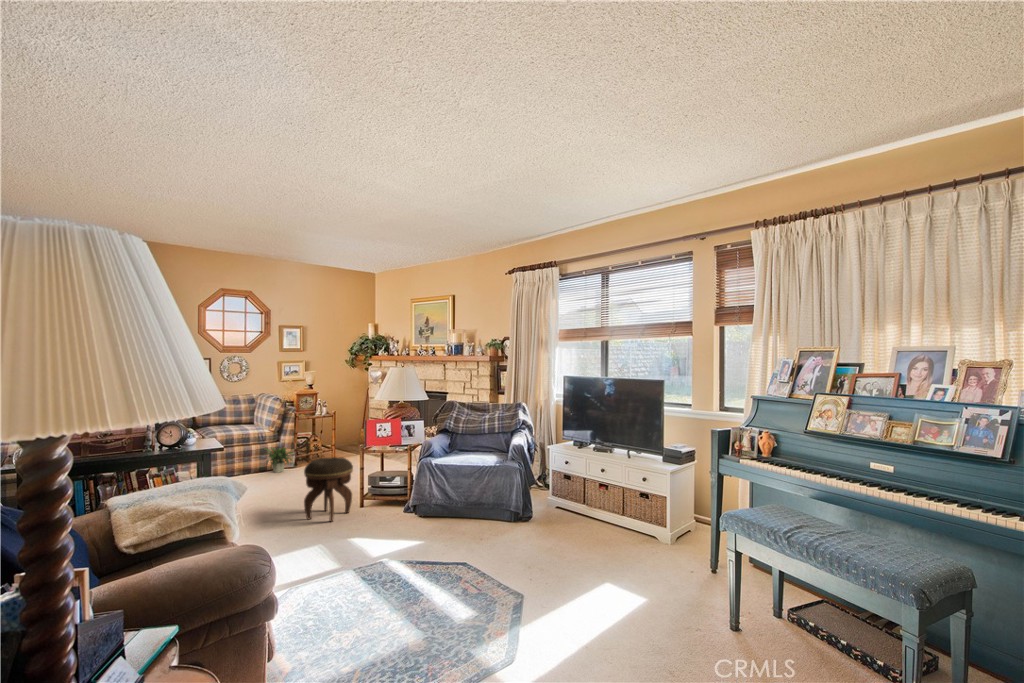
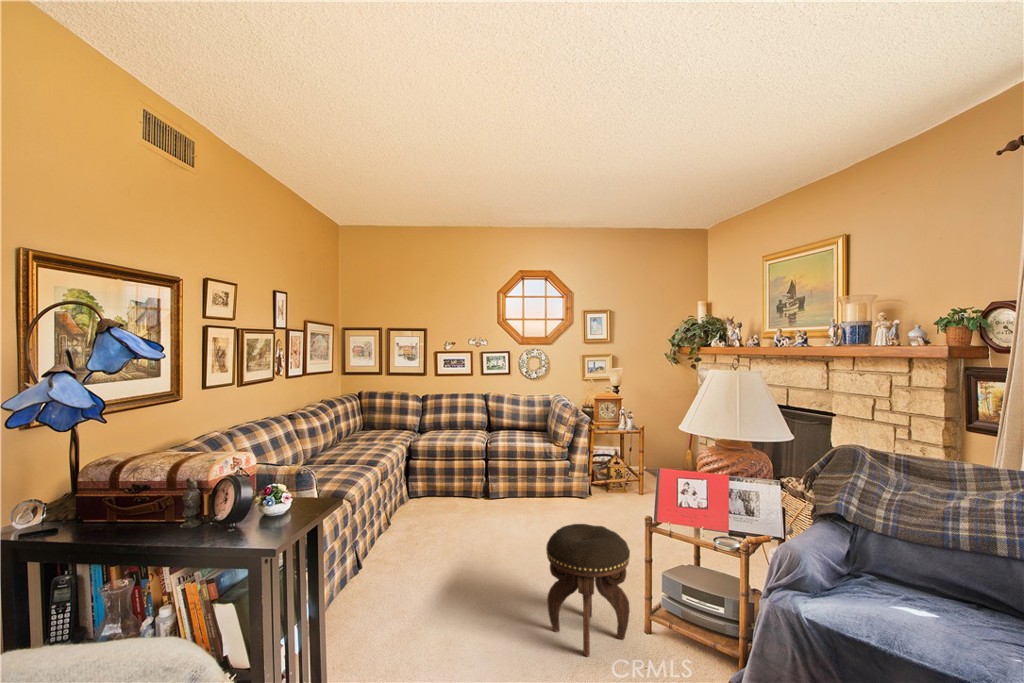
potted plant: present [265,448,291,473] -> none [542,466,584,504]

